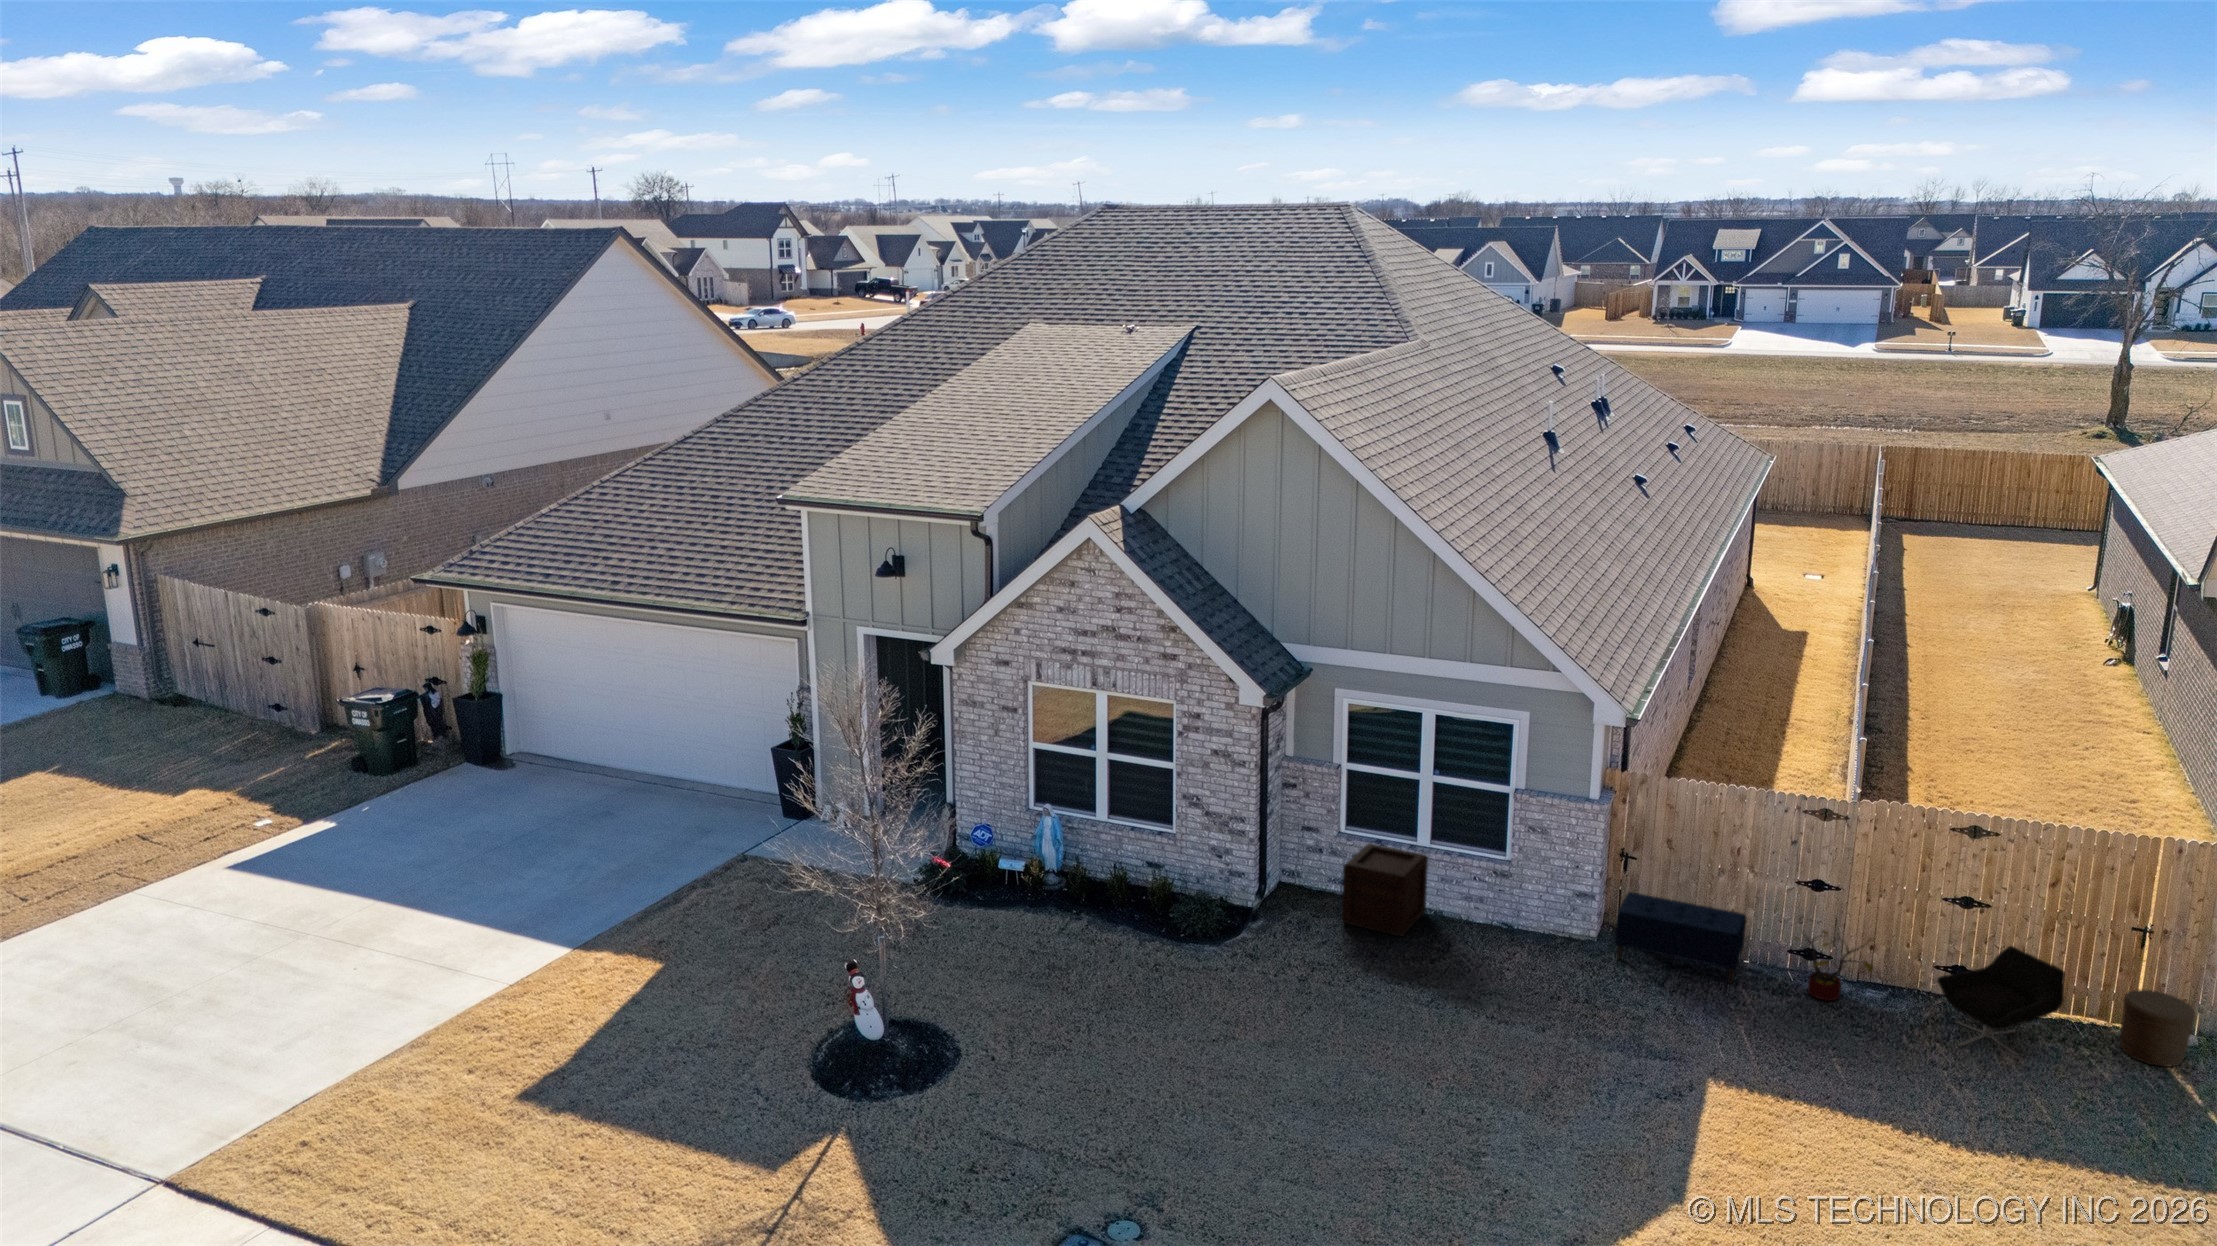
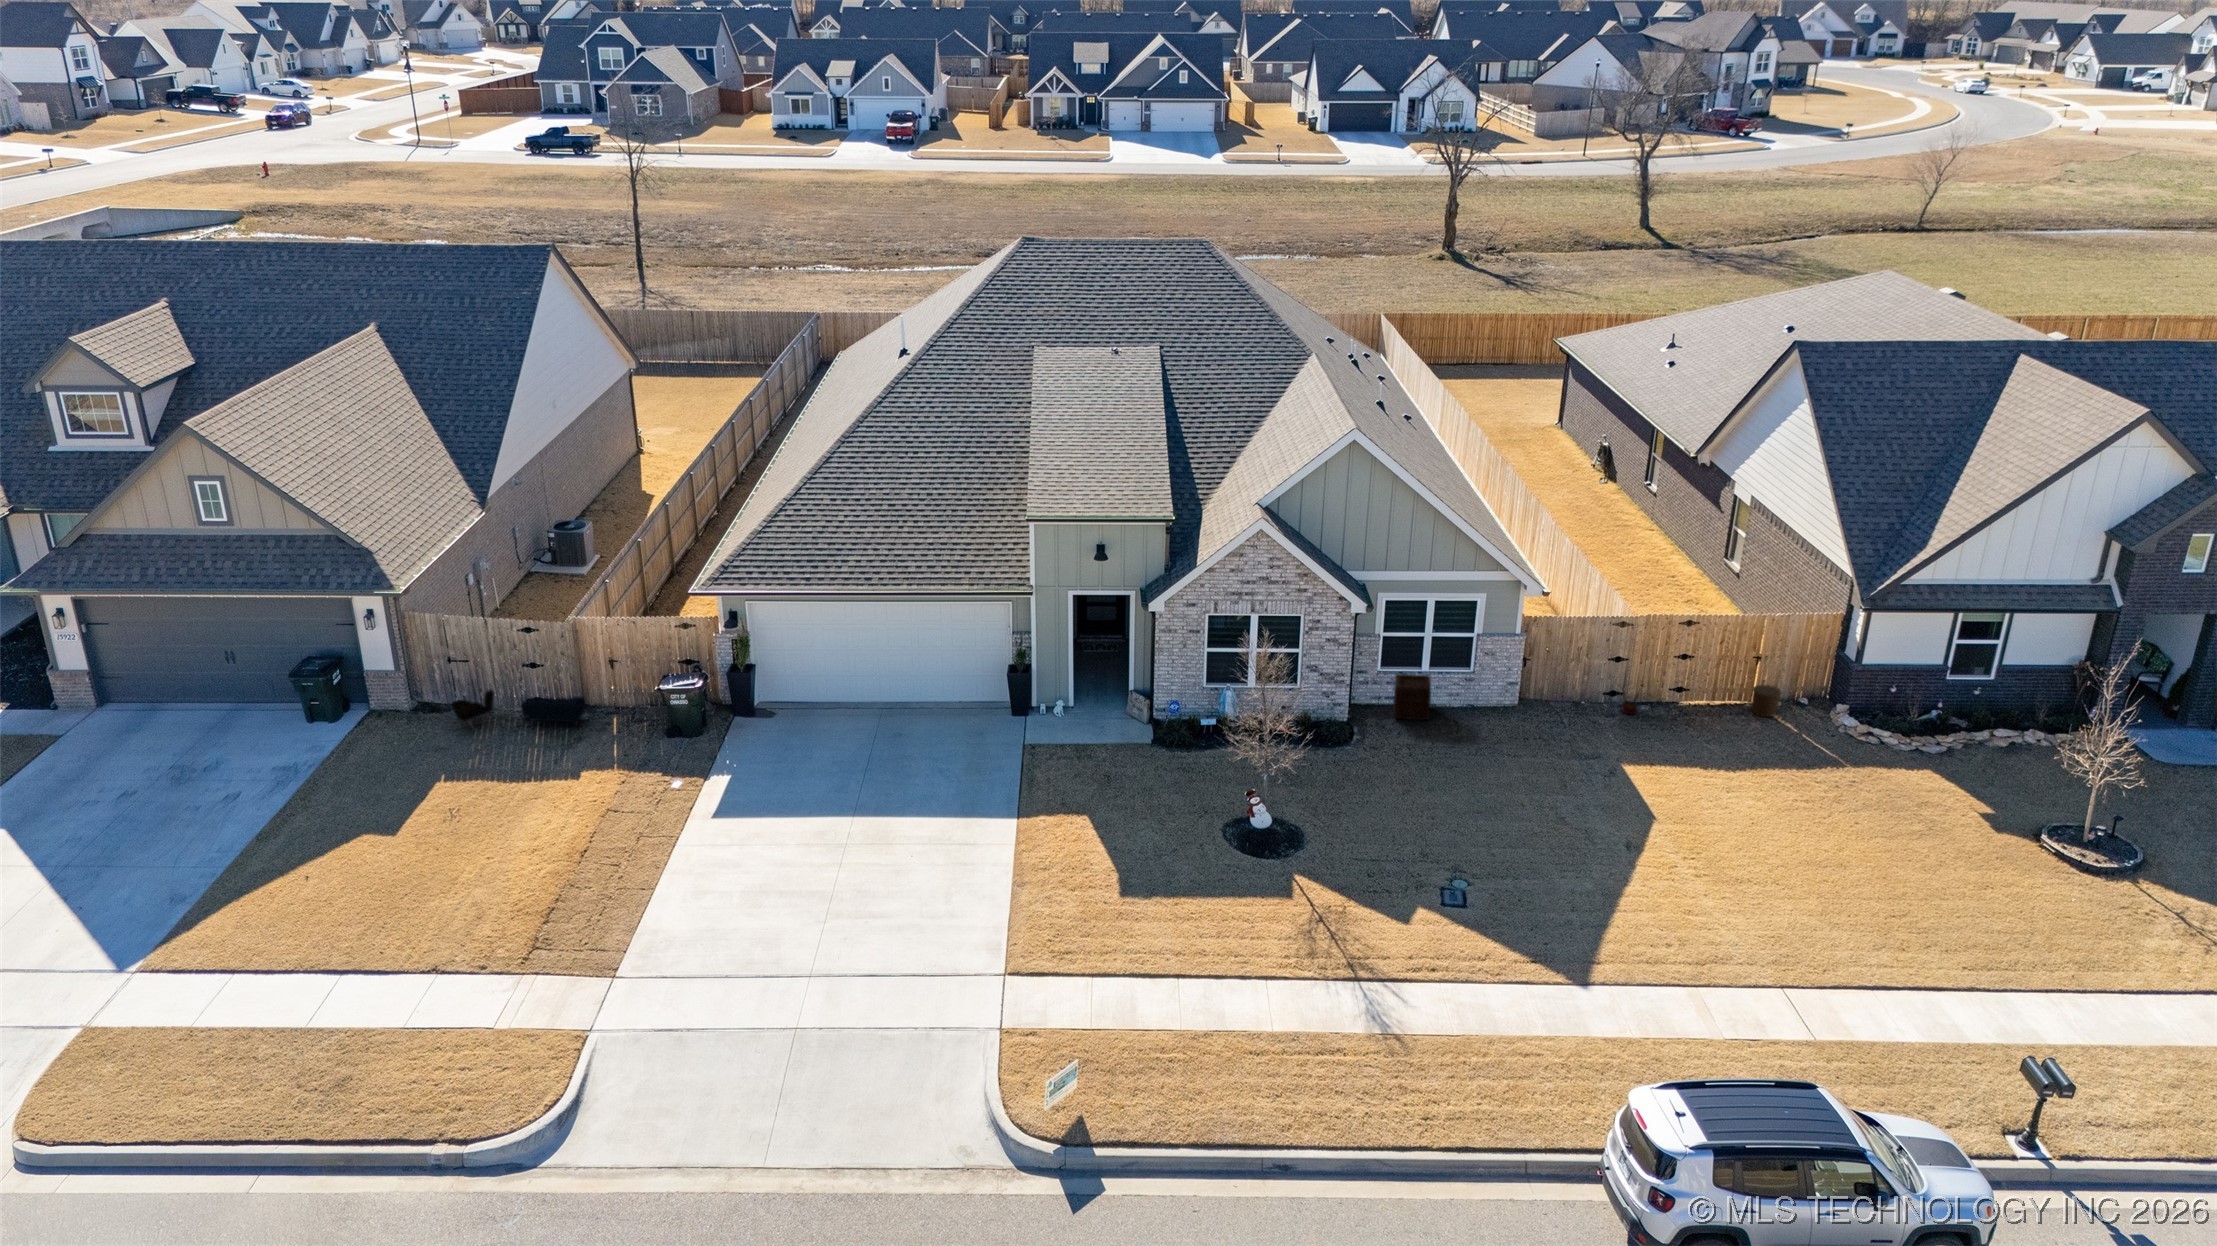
bench: present [1615,892,1746,983] -> present [521,697,585,727]
lounge chair: present [1937,946,2065,1056] -> present [451,690,494,730]

